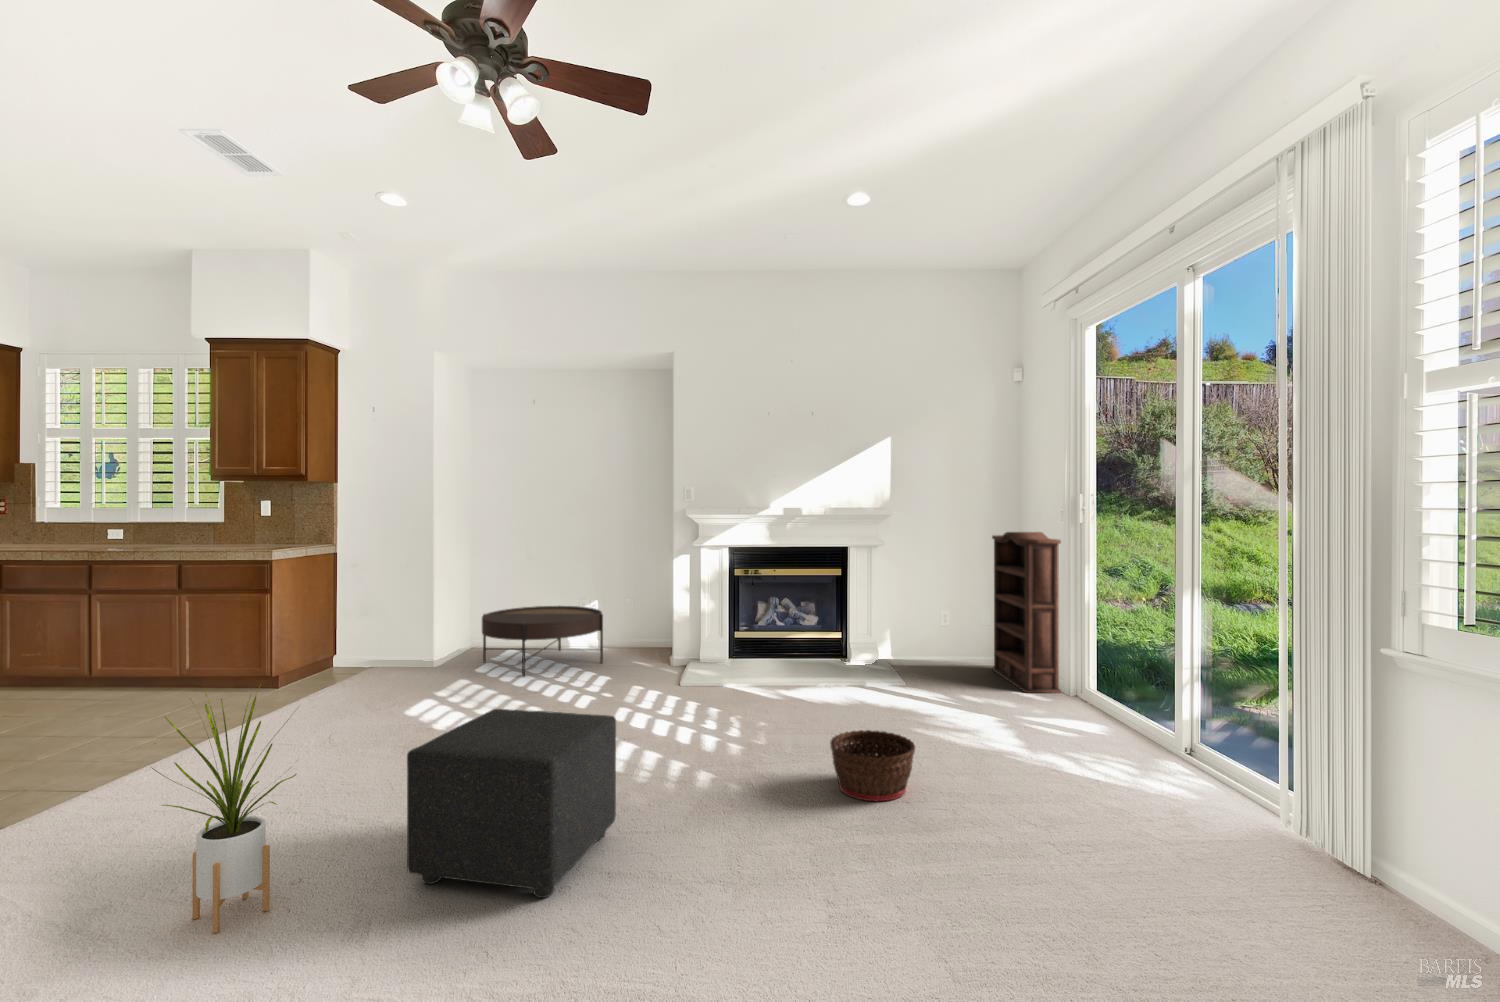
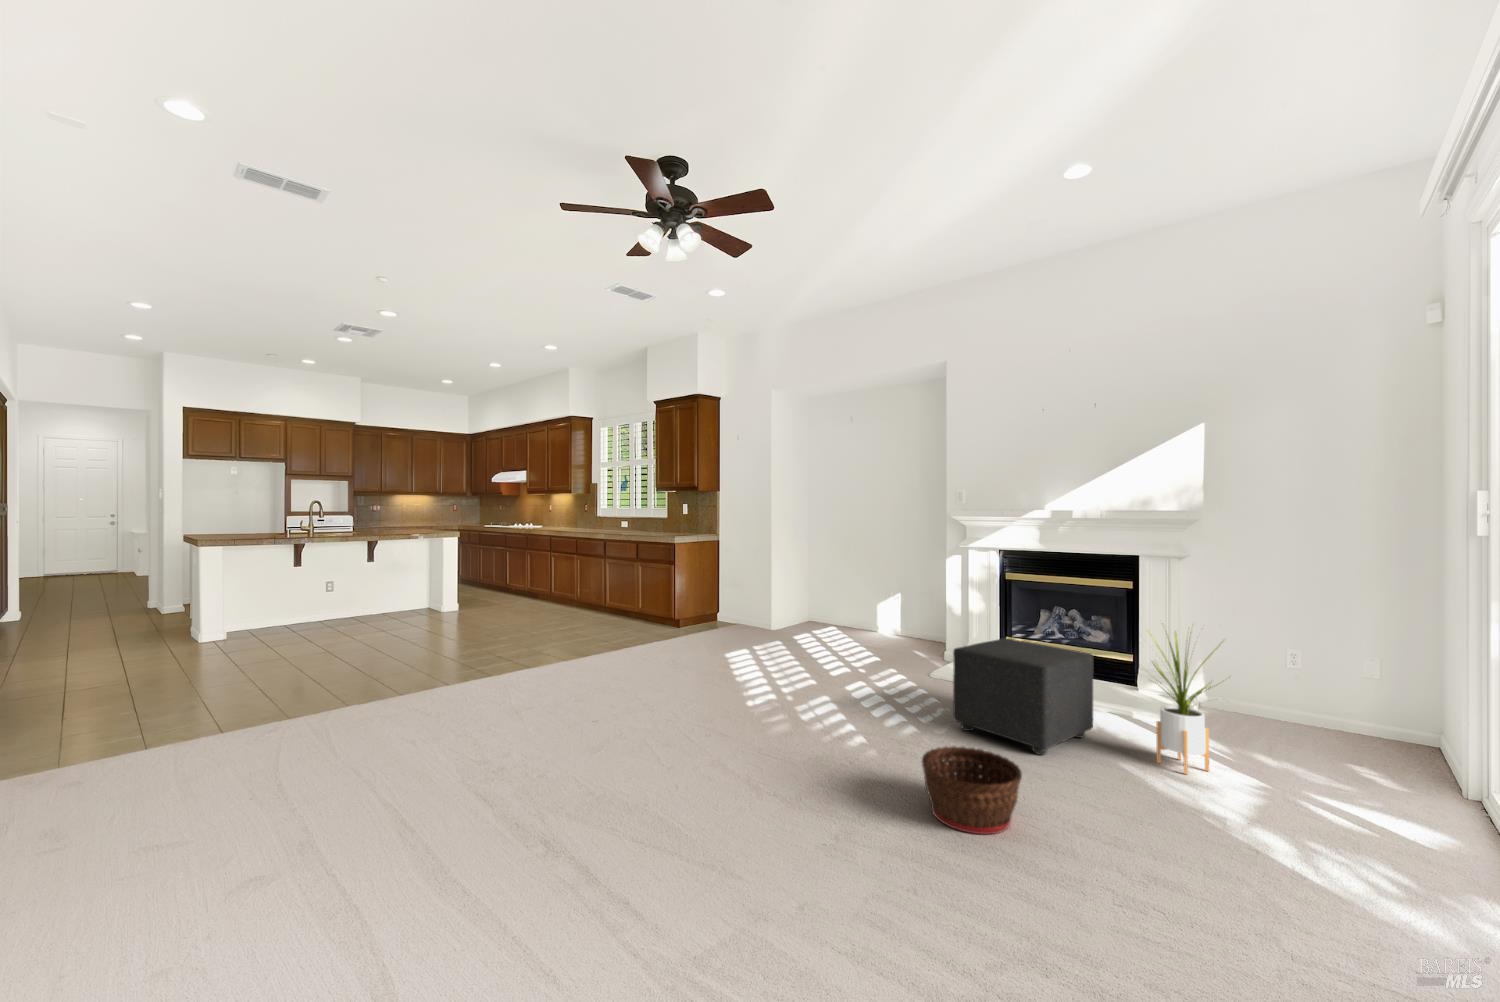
bookshelf: present [992,532,1061,693] -> none [1368,545,1468,796]
coffee table: present [482,606,603,677] -> none [797,593,895,648]
house plant: present [151,686,298,933] -> present [1154,630,1219,775]
ottoman: present [407,709,616,898] -> present [953,638,1093,755]

